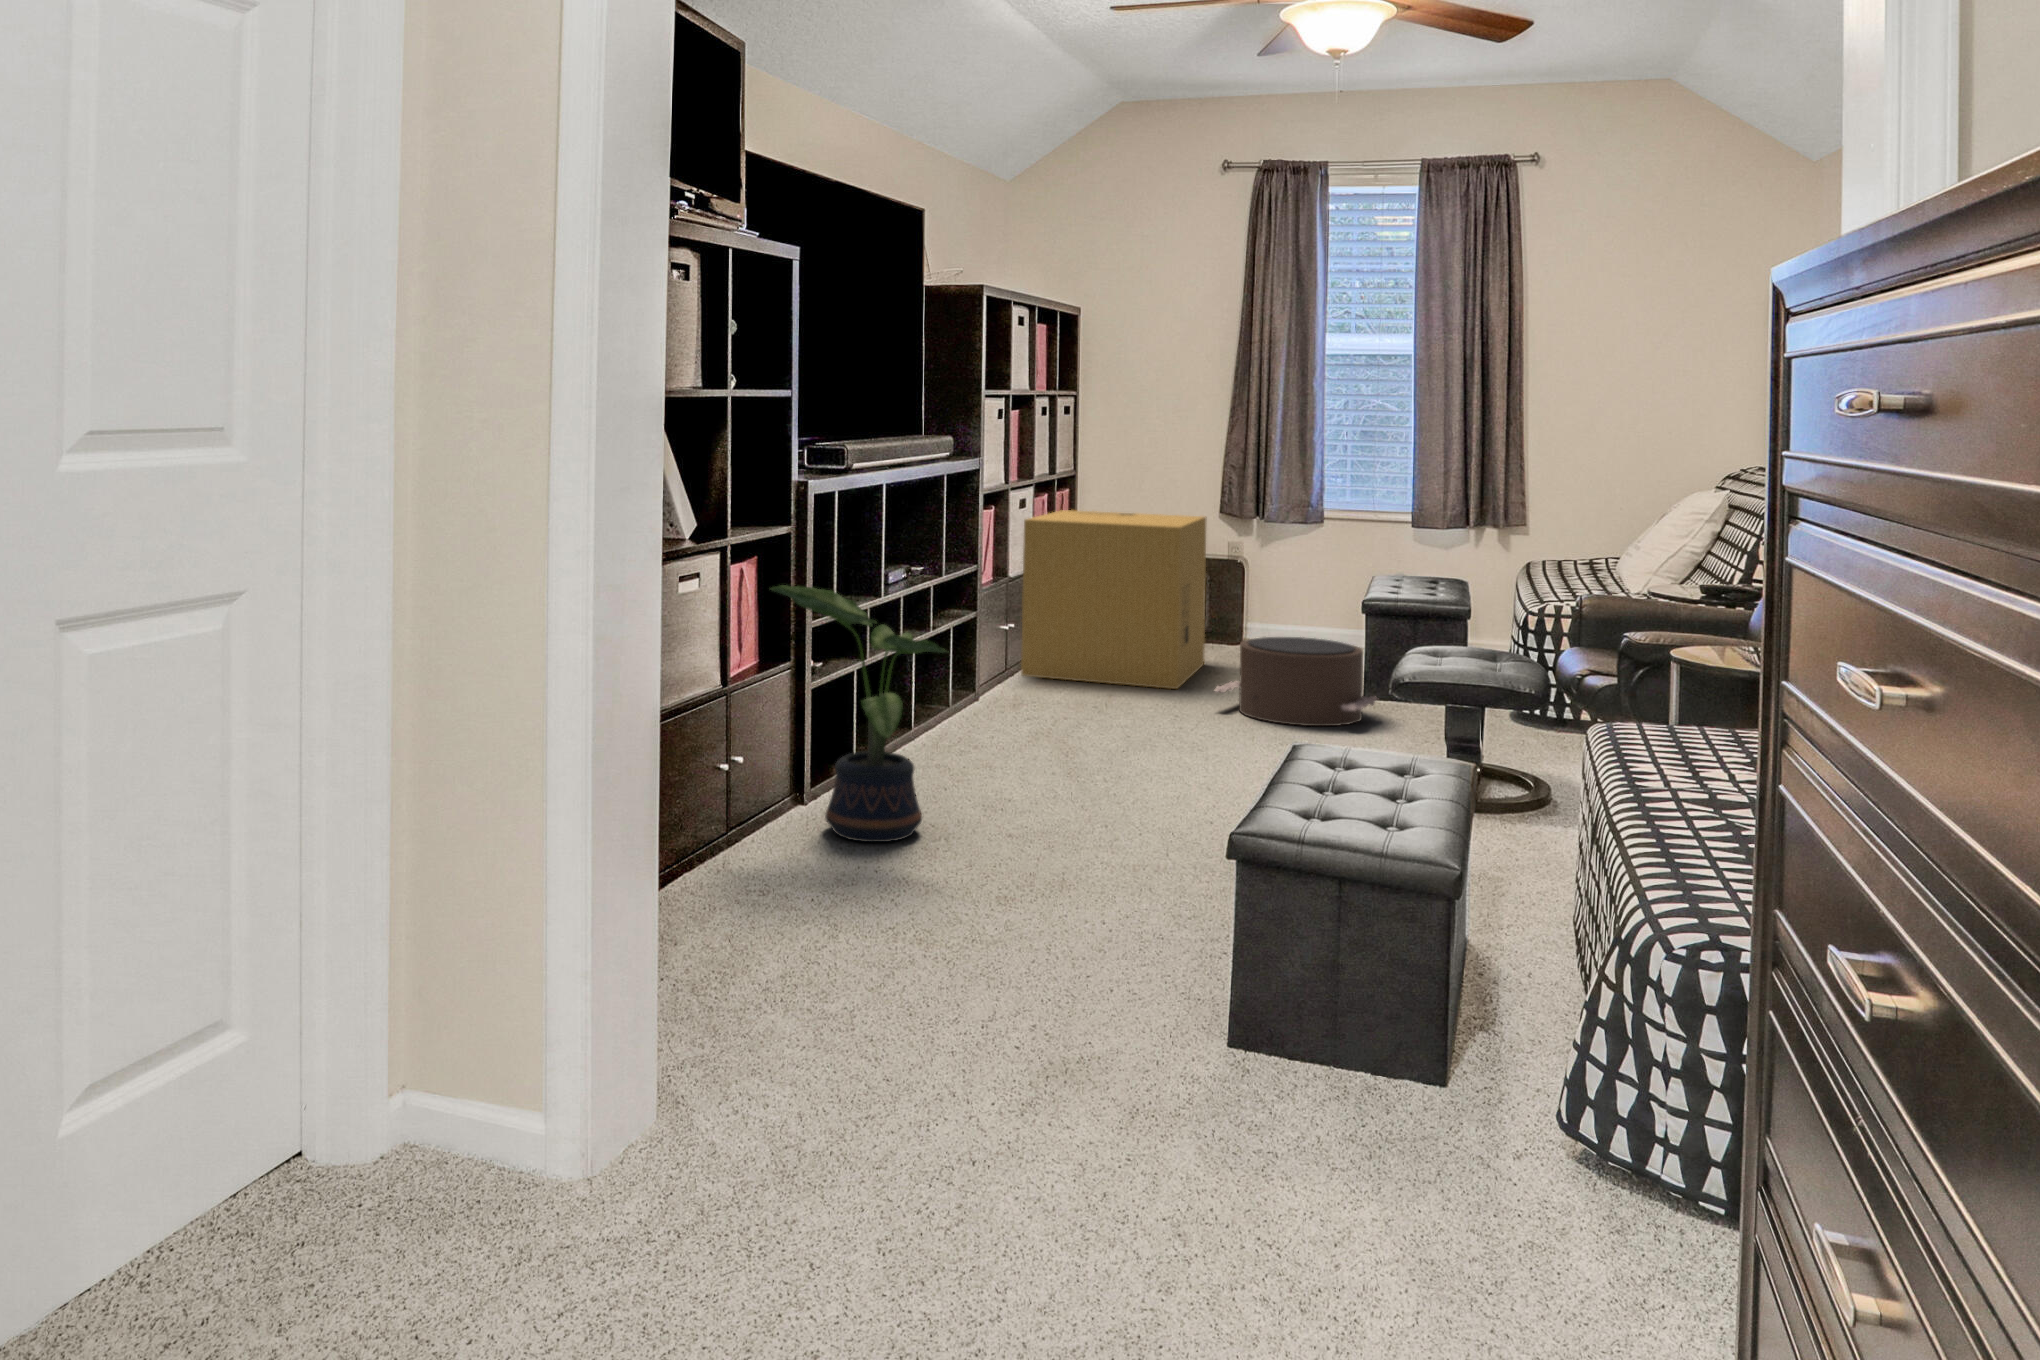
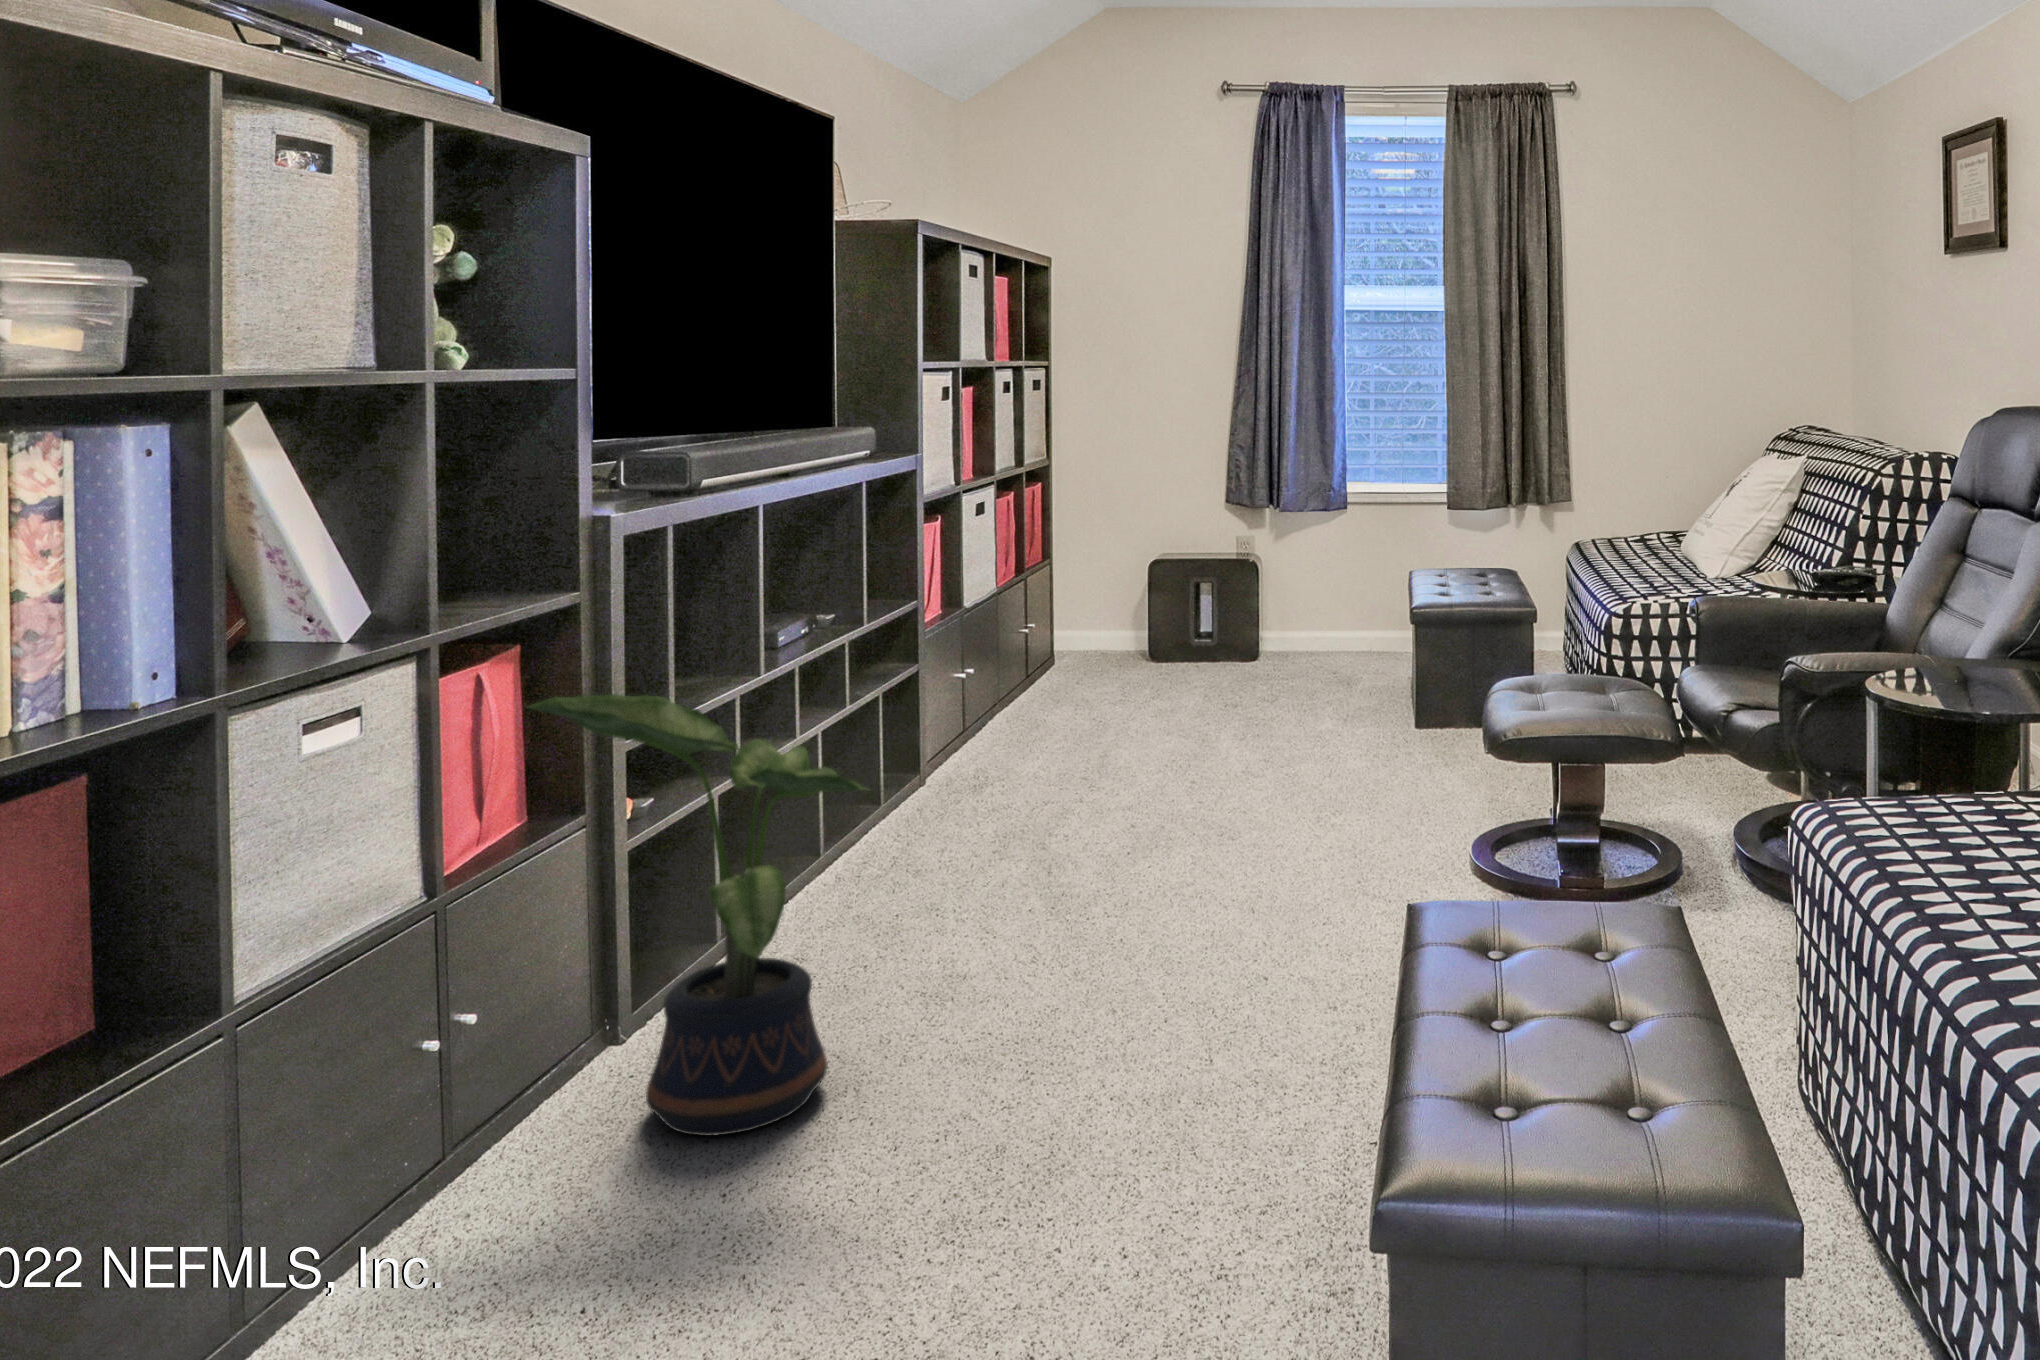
cardboard box: present [1021,510,1206,689] -> none [984,511,1216,737]
pouf: present [1215,637,1377,726] -> none [1242,660,1443,777]

